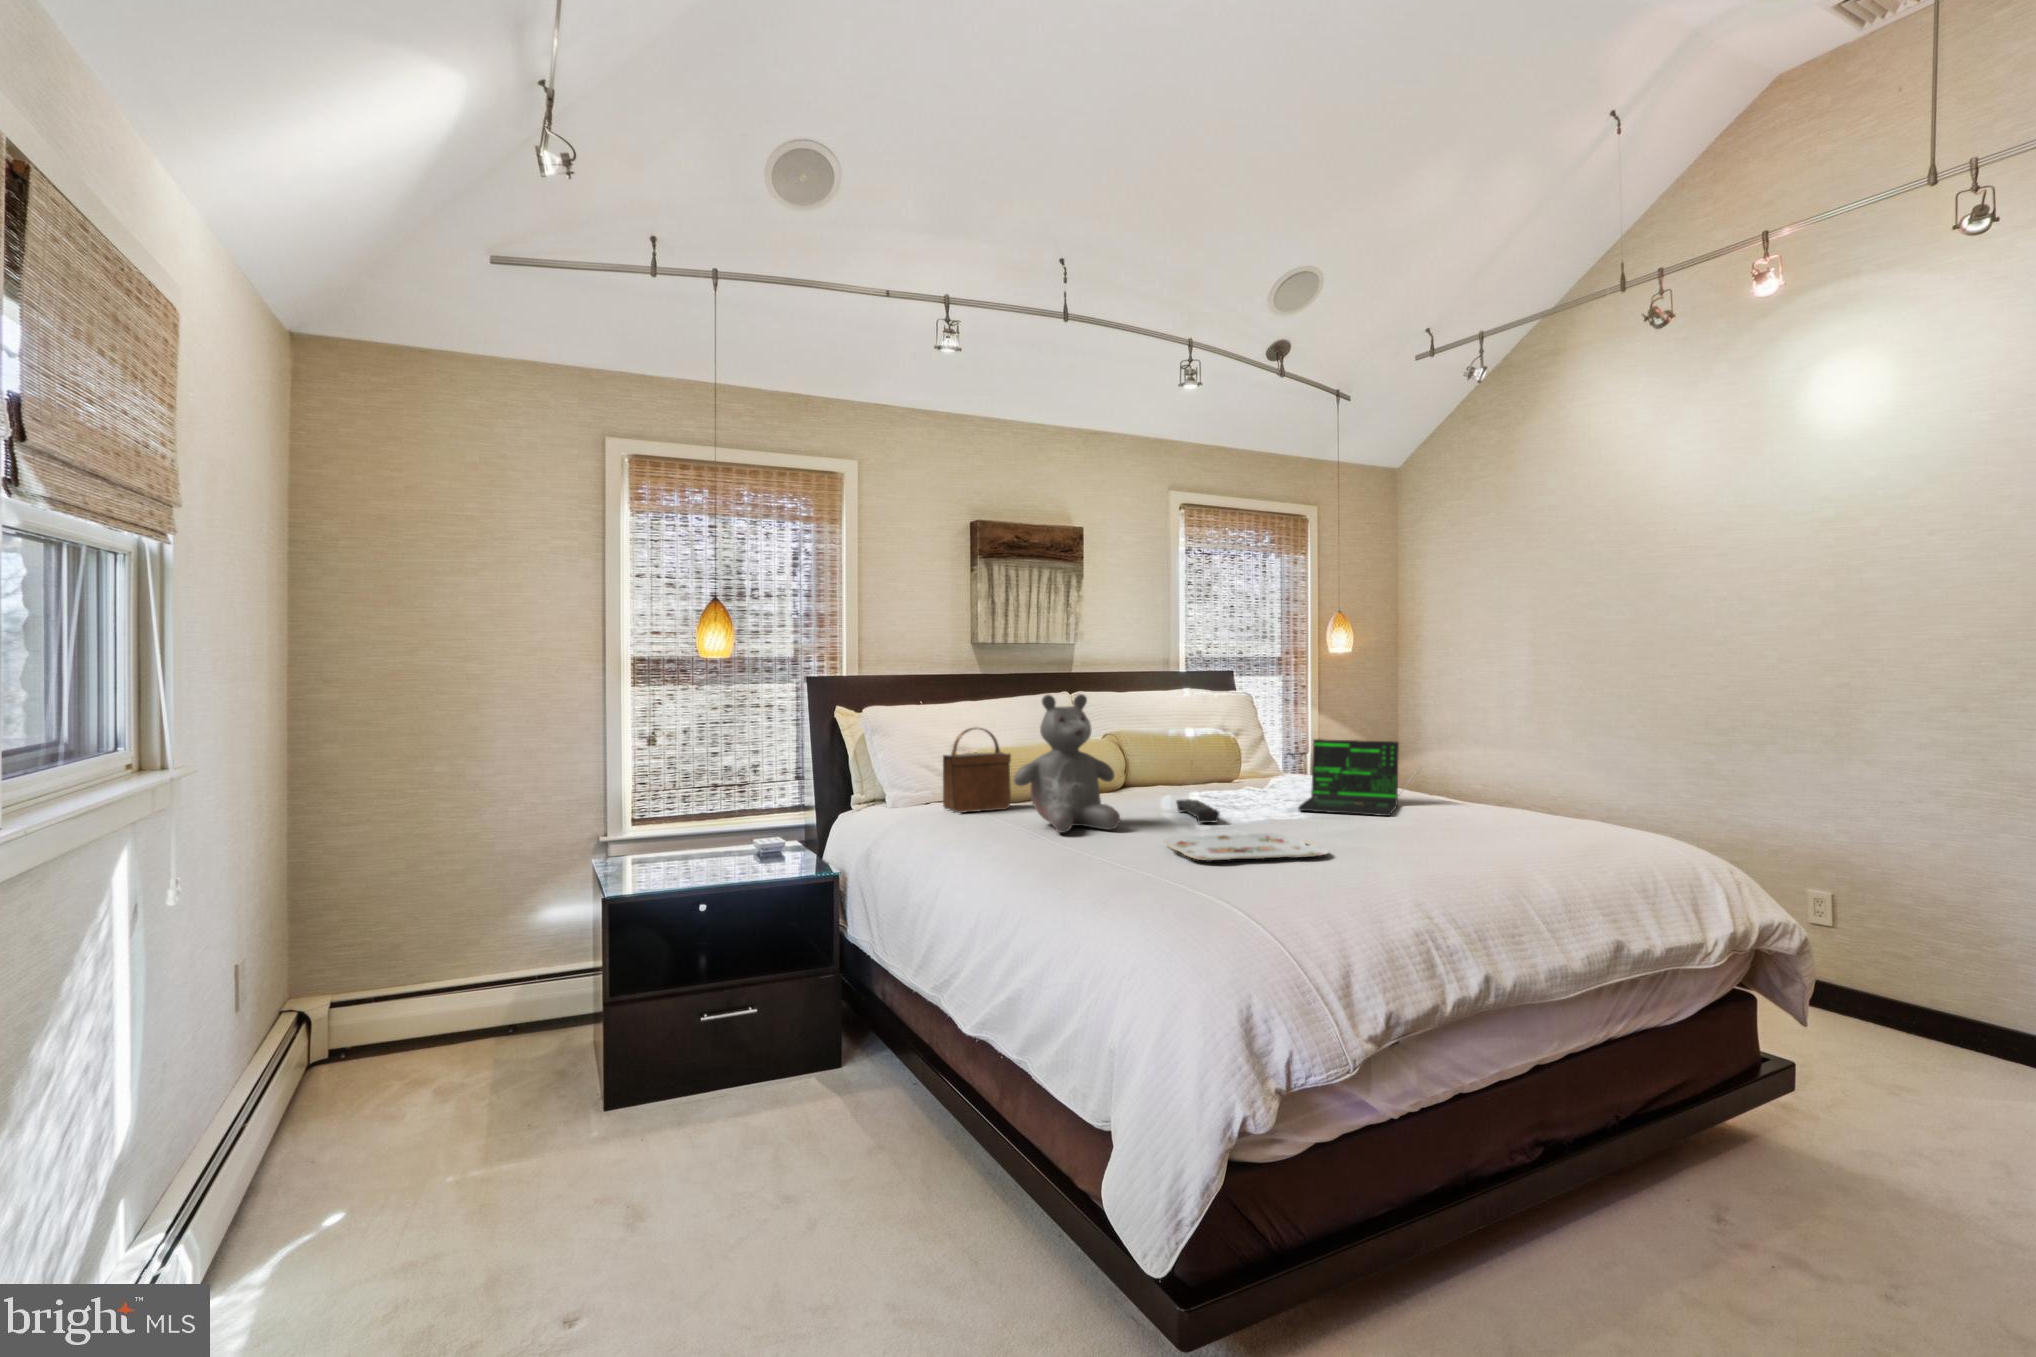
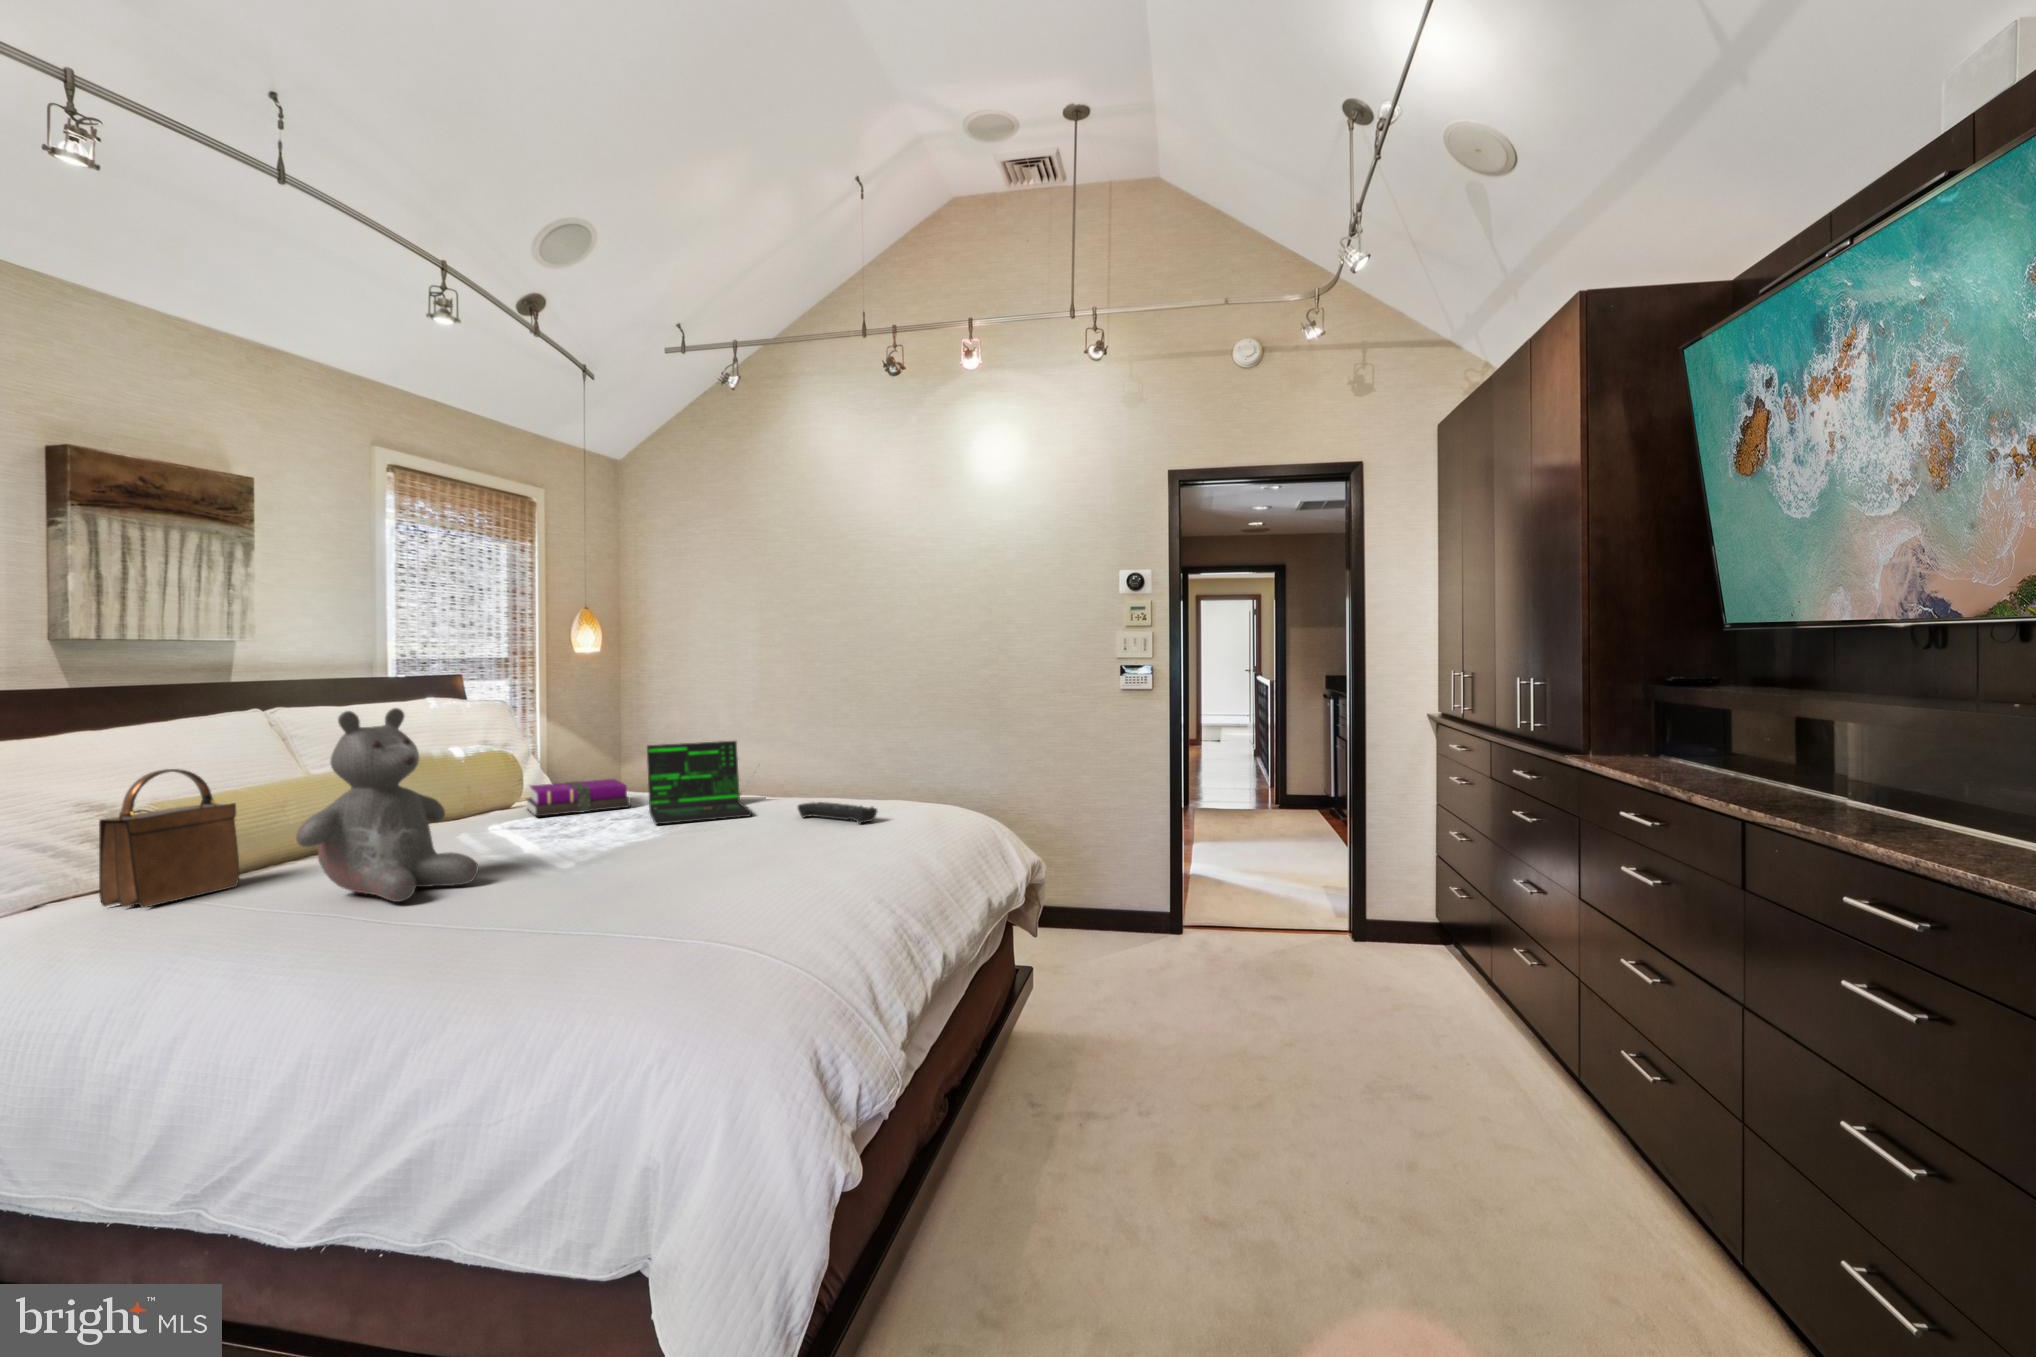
notebook: none [1226,766,1306,795] -> present [527,779,631,816]
remote control: present [1176,799,1220,823] -> present [798,802,878,823]
serving tray: present [1164,833,1328,861] -> none [570,851,771,896]

